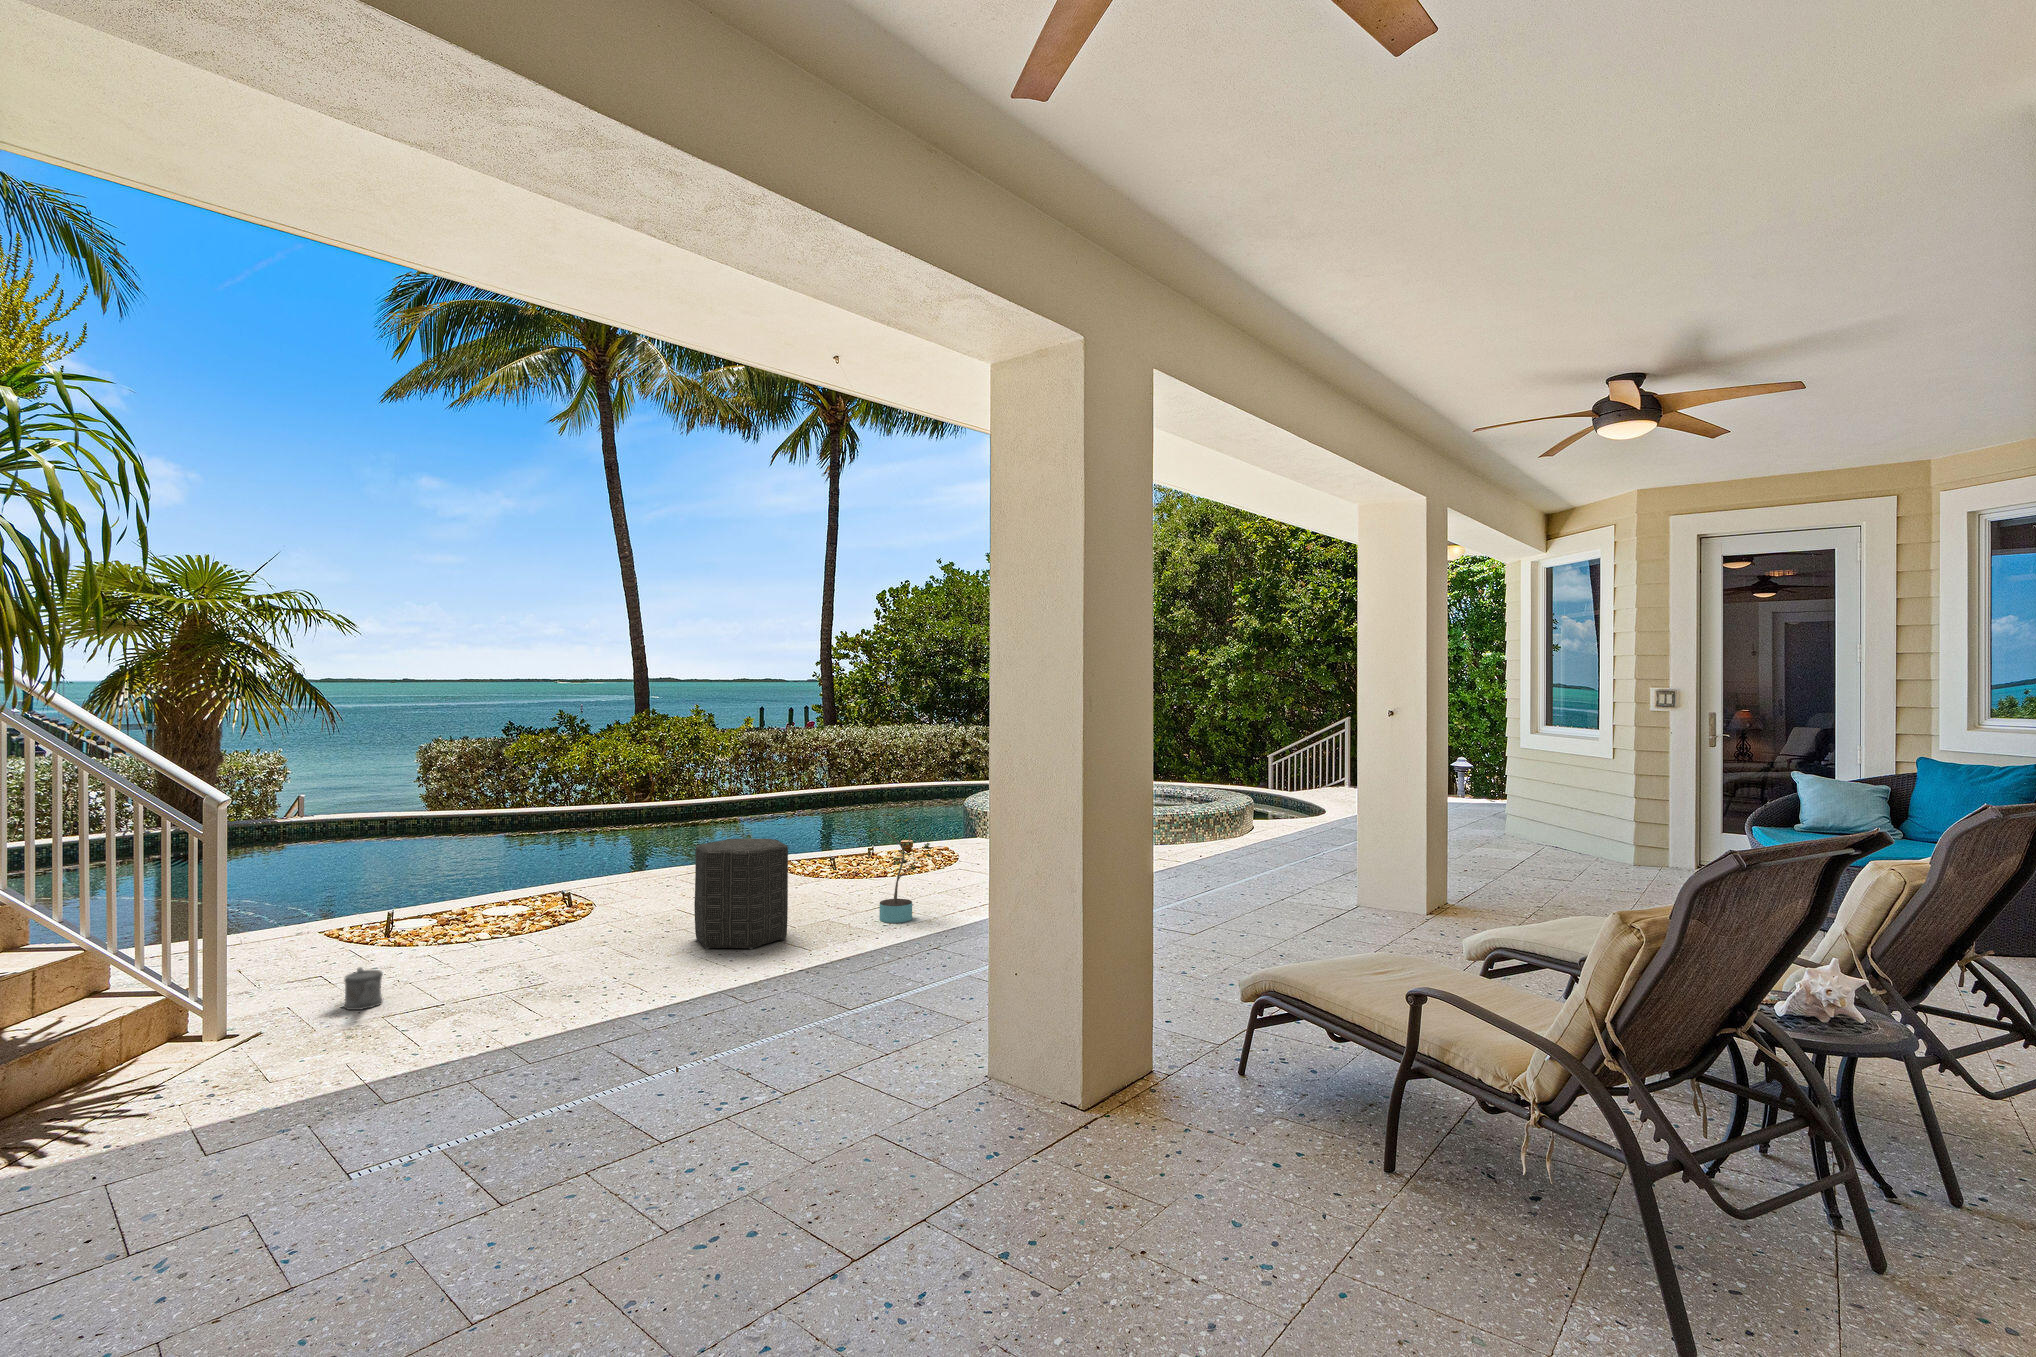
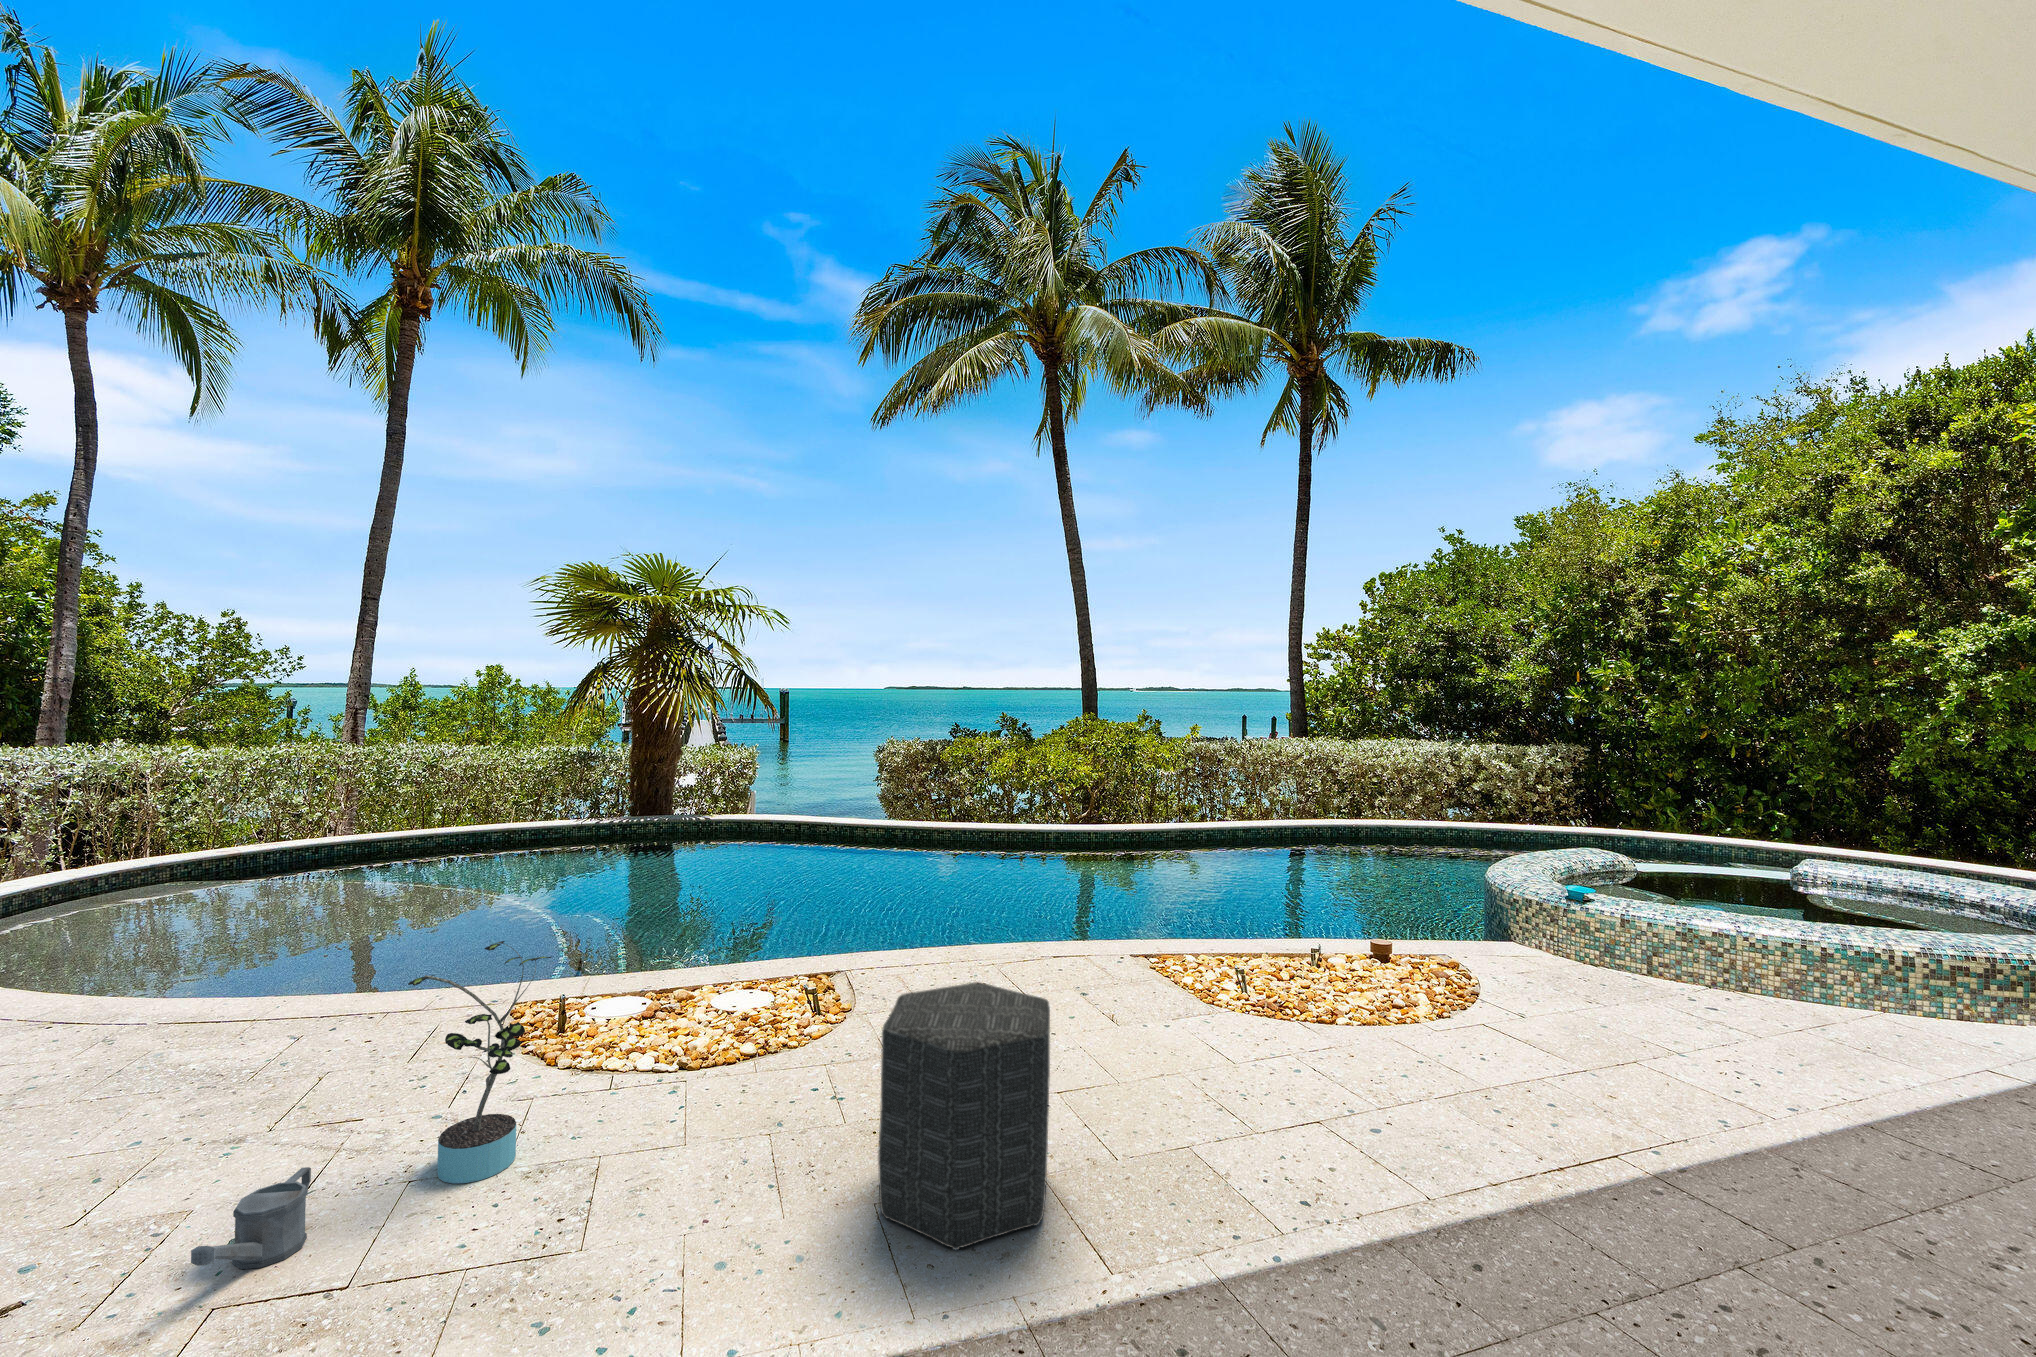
potted plant: present [869,813,931,923] -> present [408,941,551,1184]

